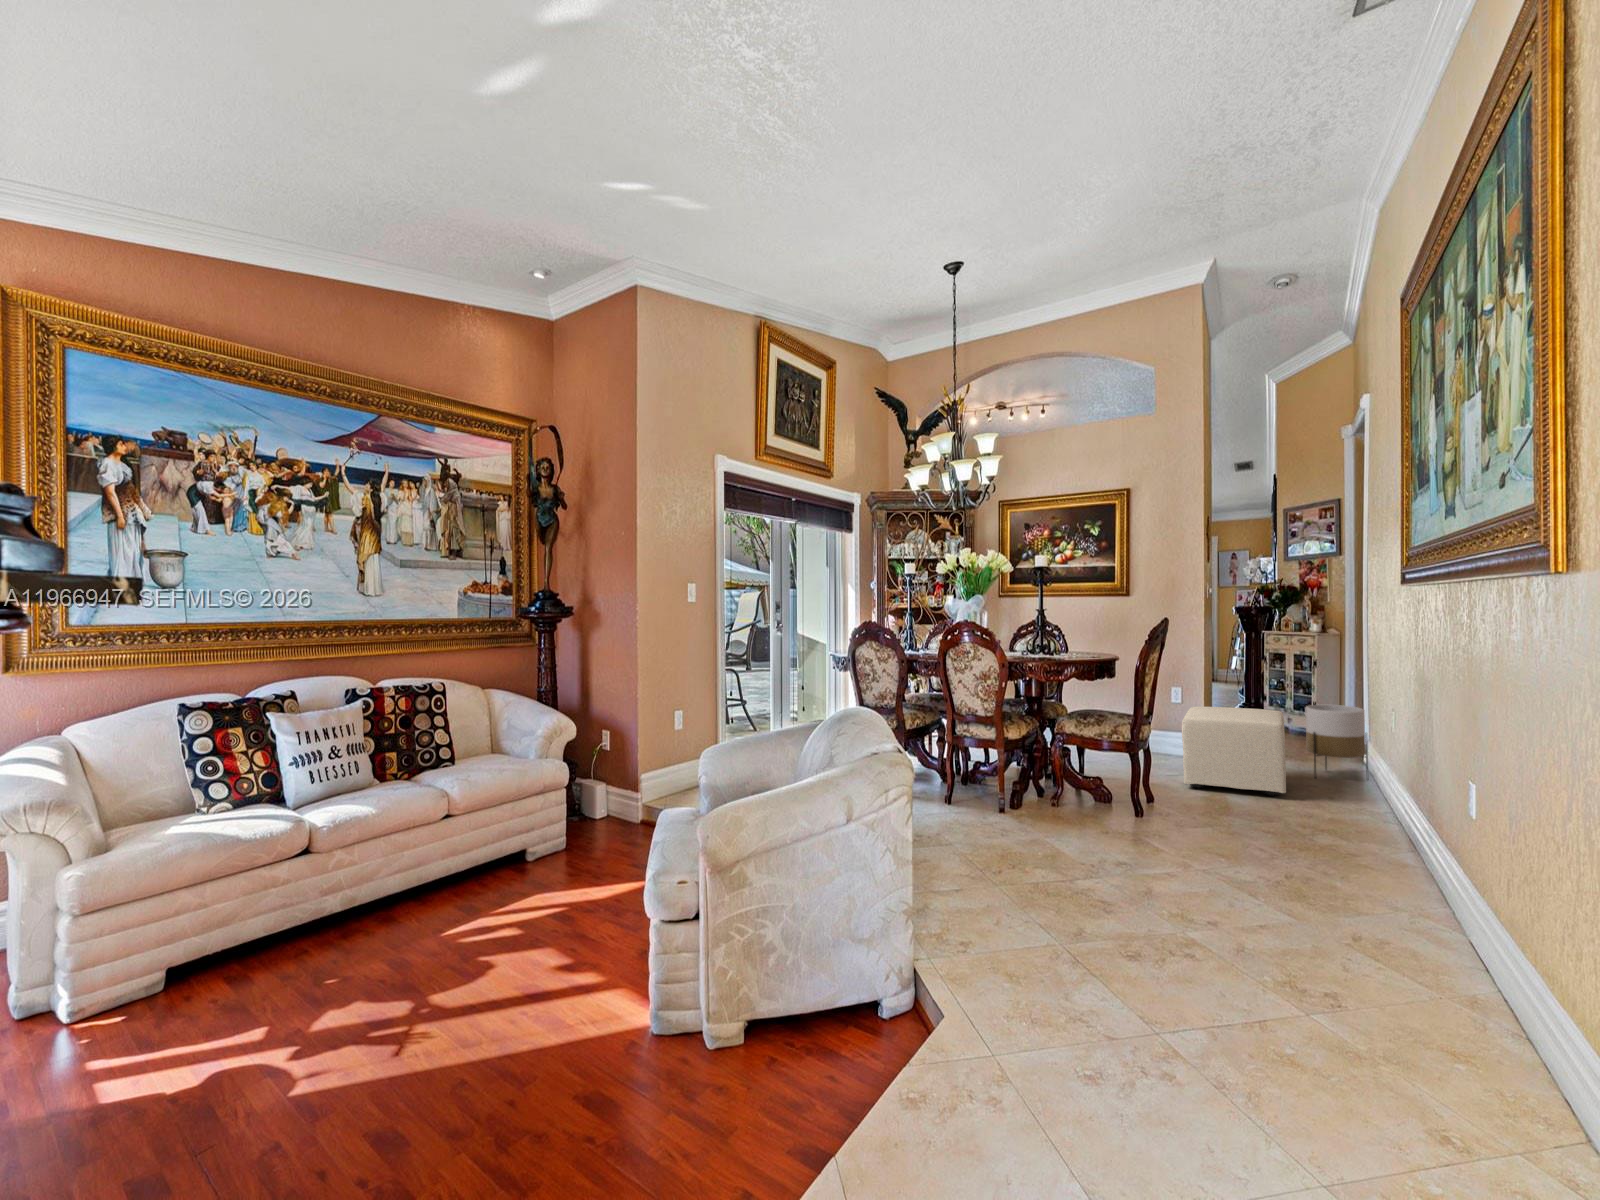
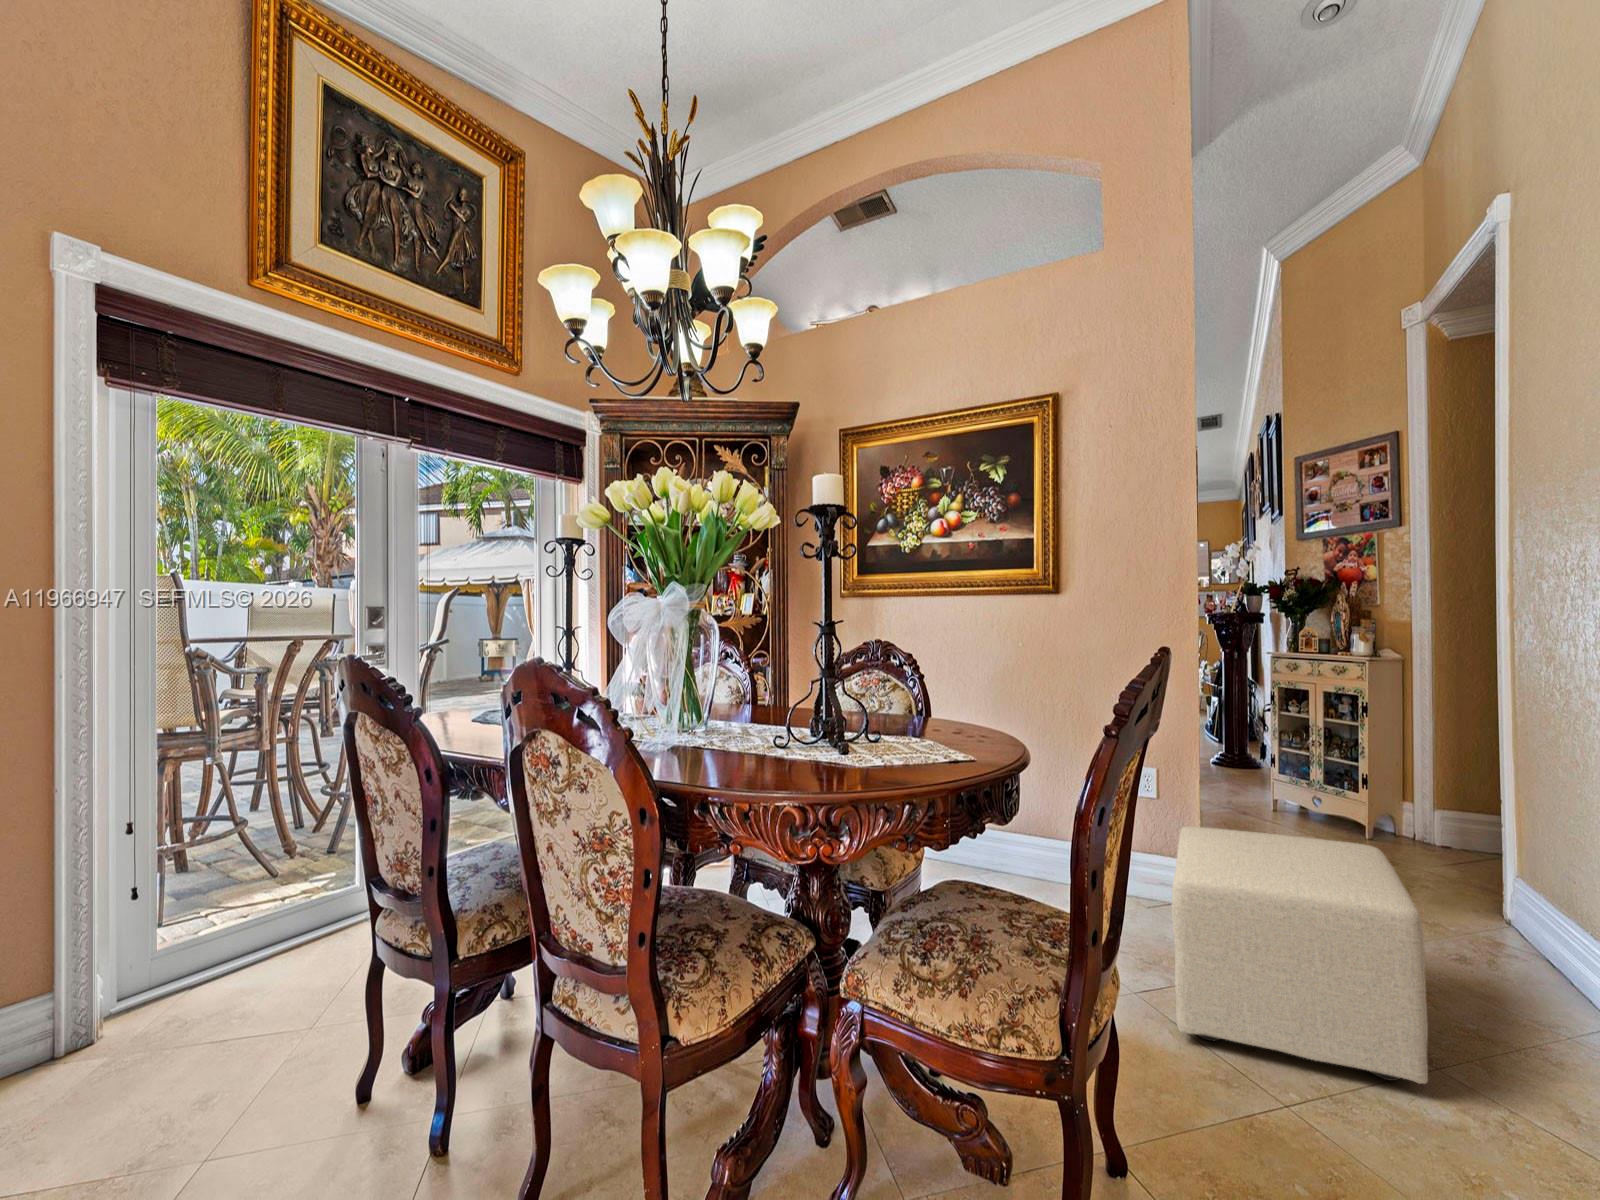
planter: present [1306,705,1369,780] -> none [1412,817,1558,994]

